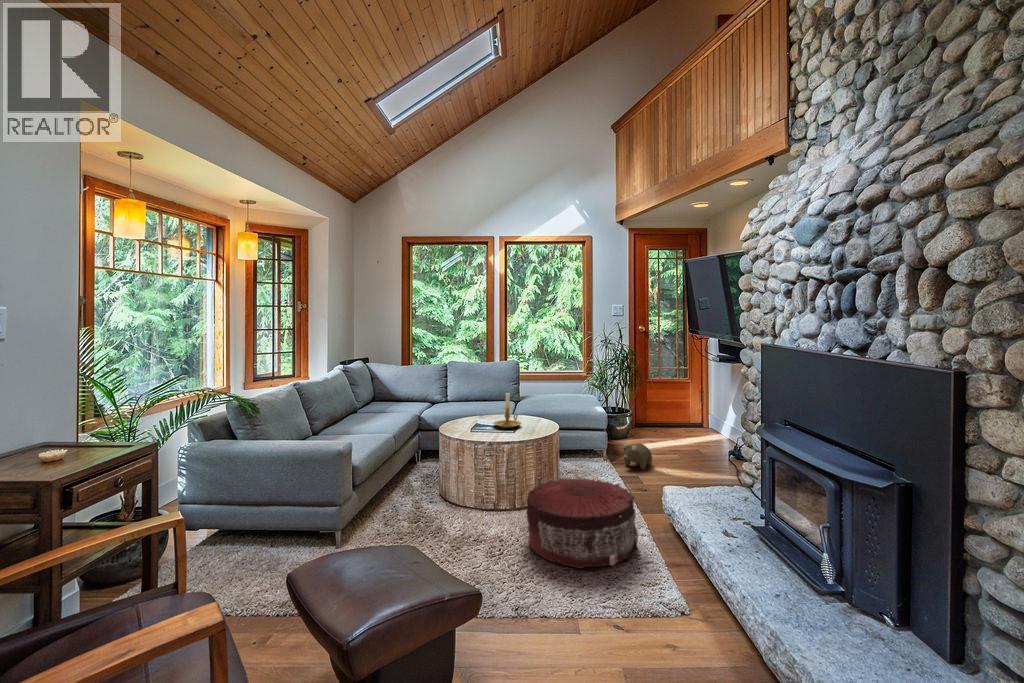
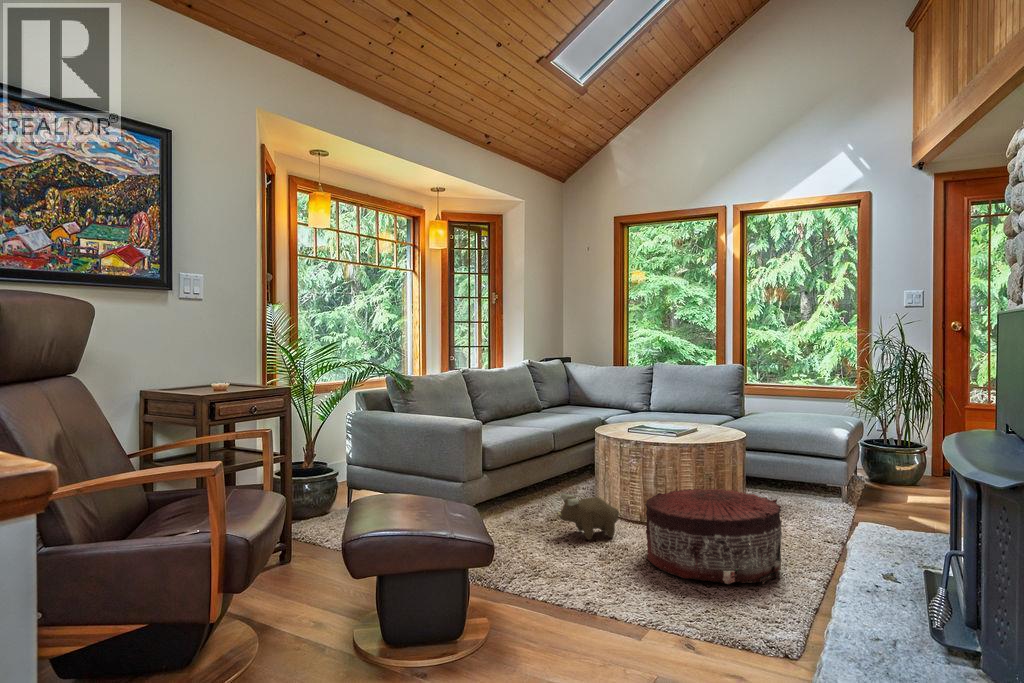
candle holder: present [493,392,521,428] -> none [662,389,698,433]
plush toy: present [621,443,652,470] -> present [558,493,619,540]

